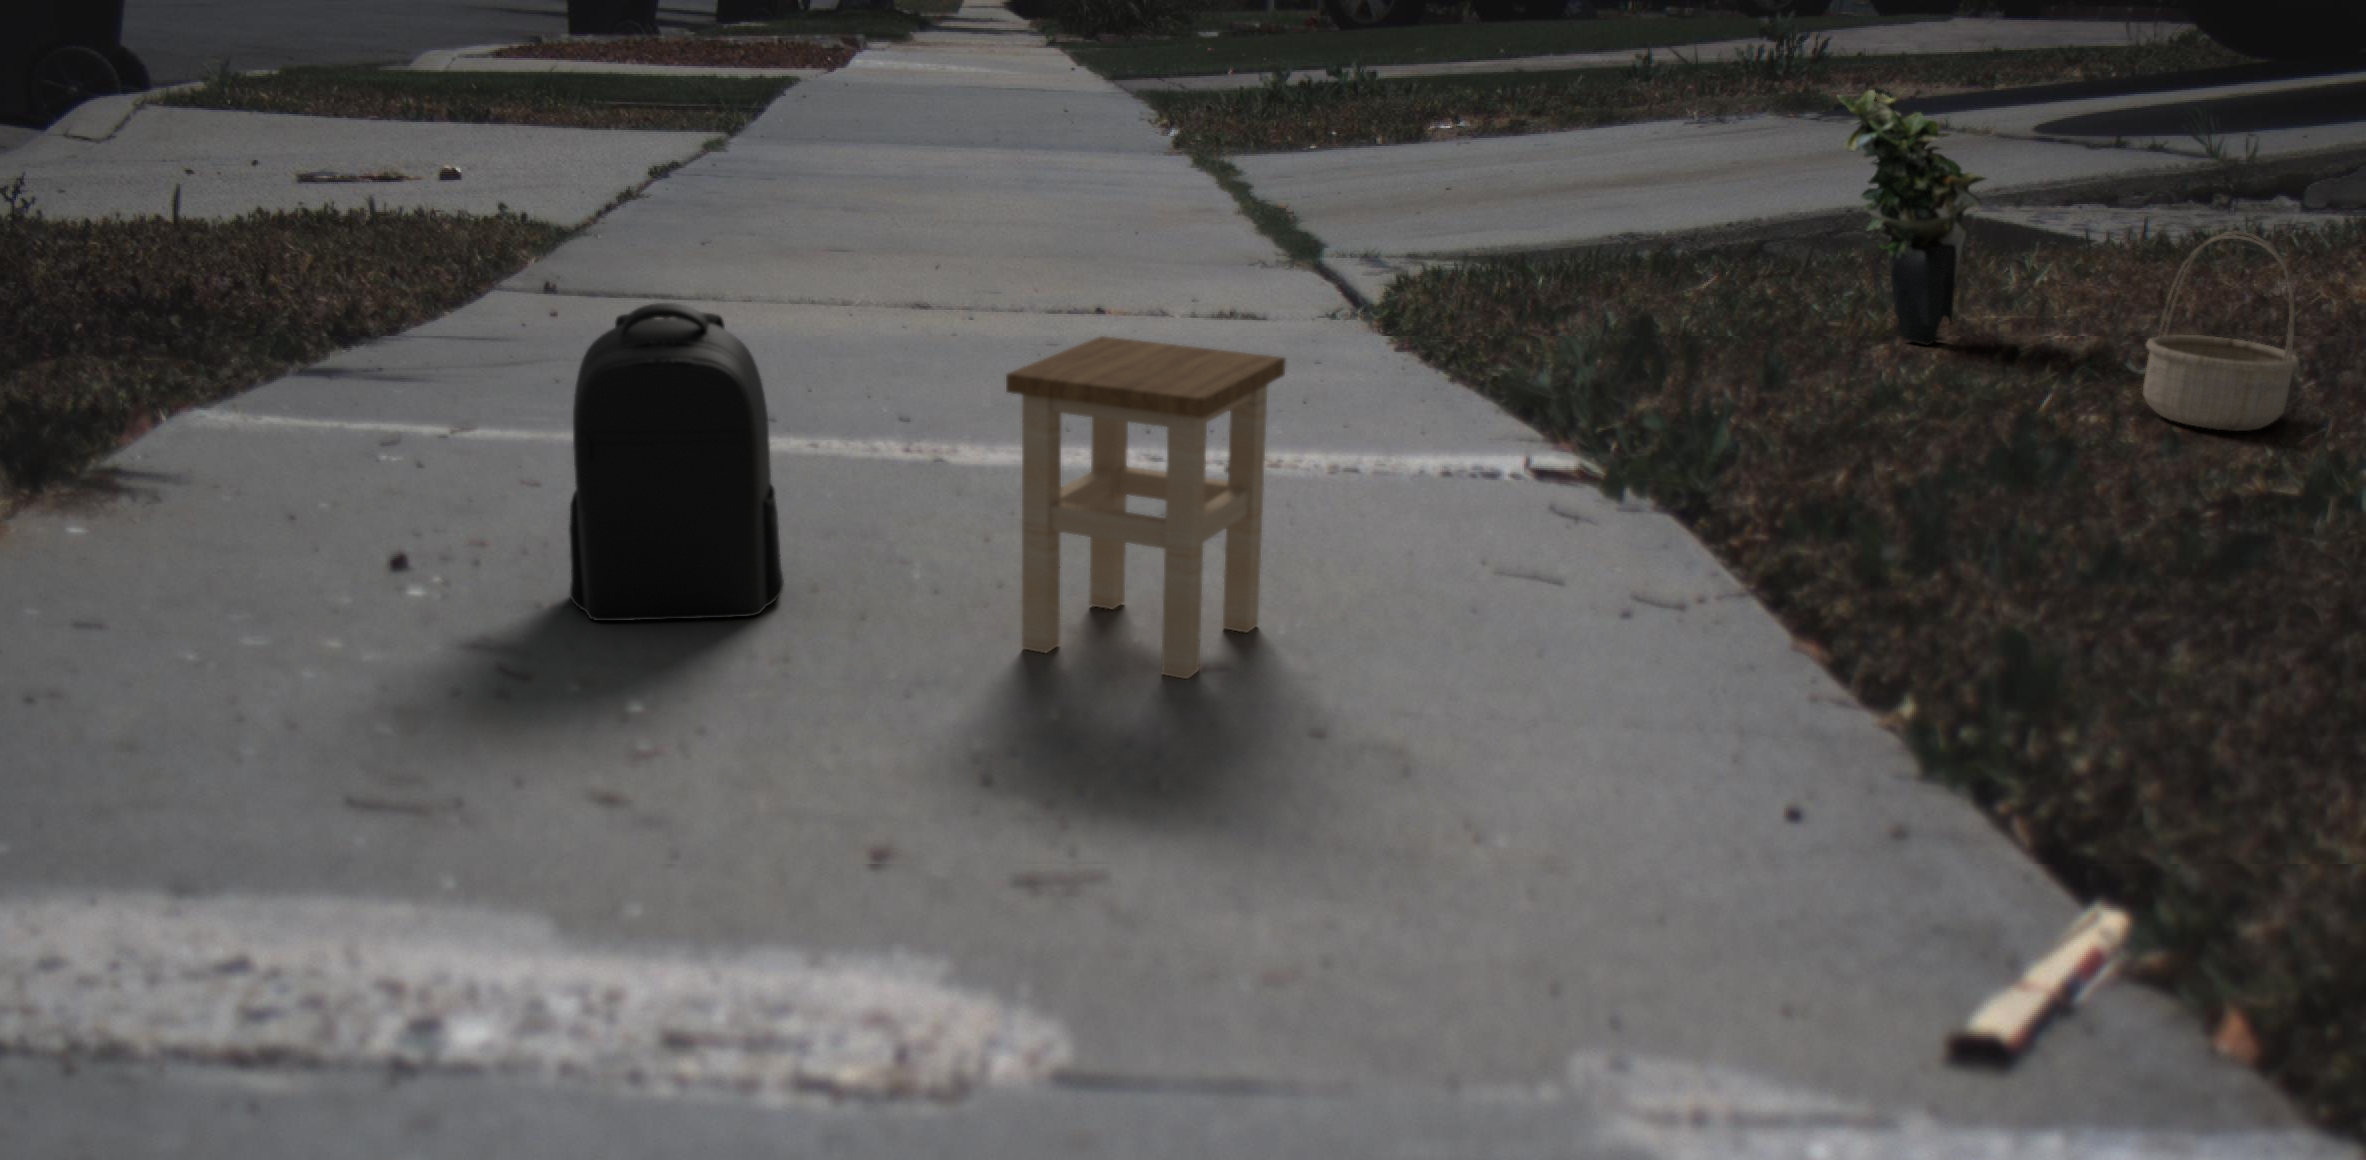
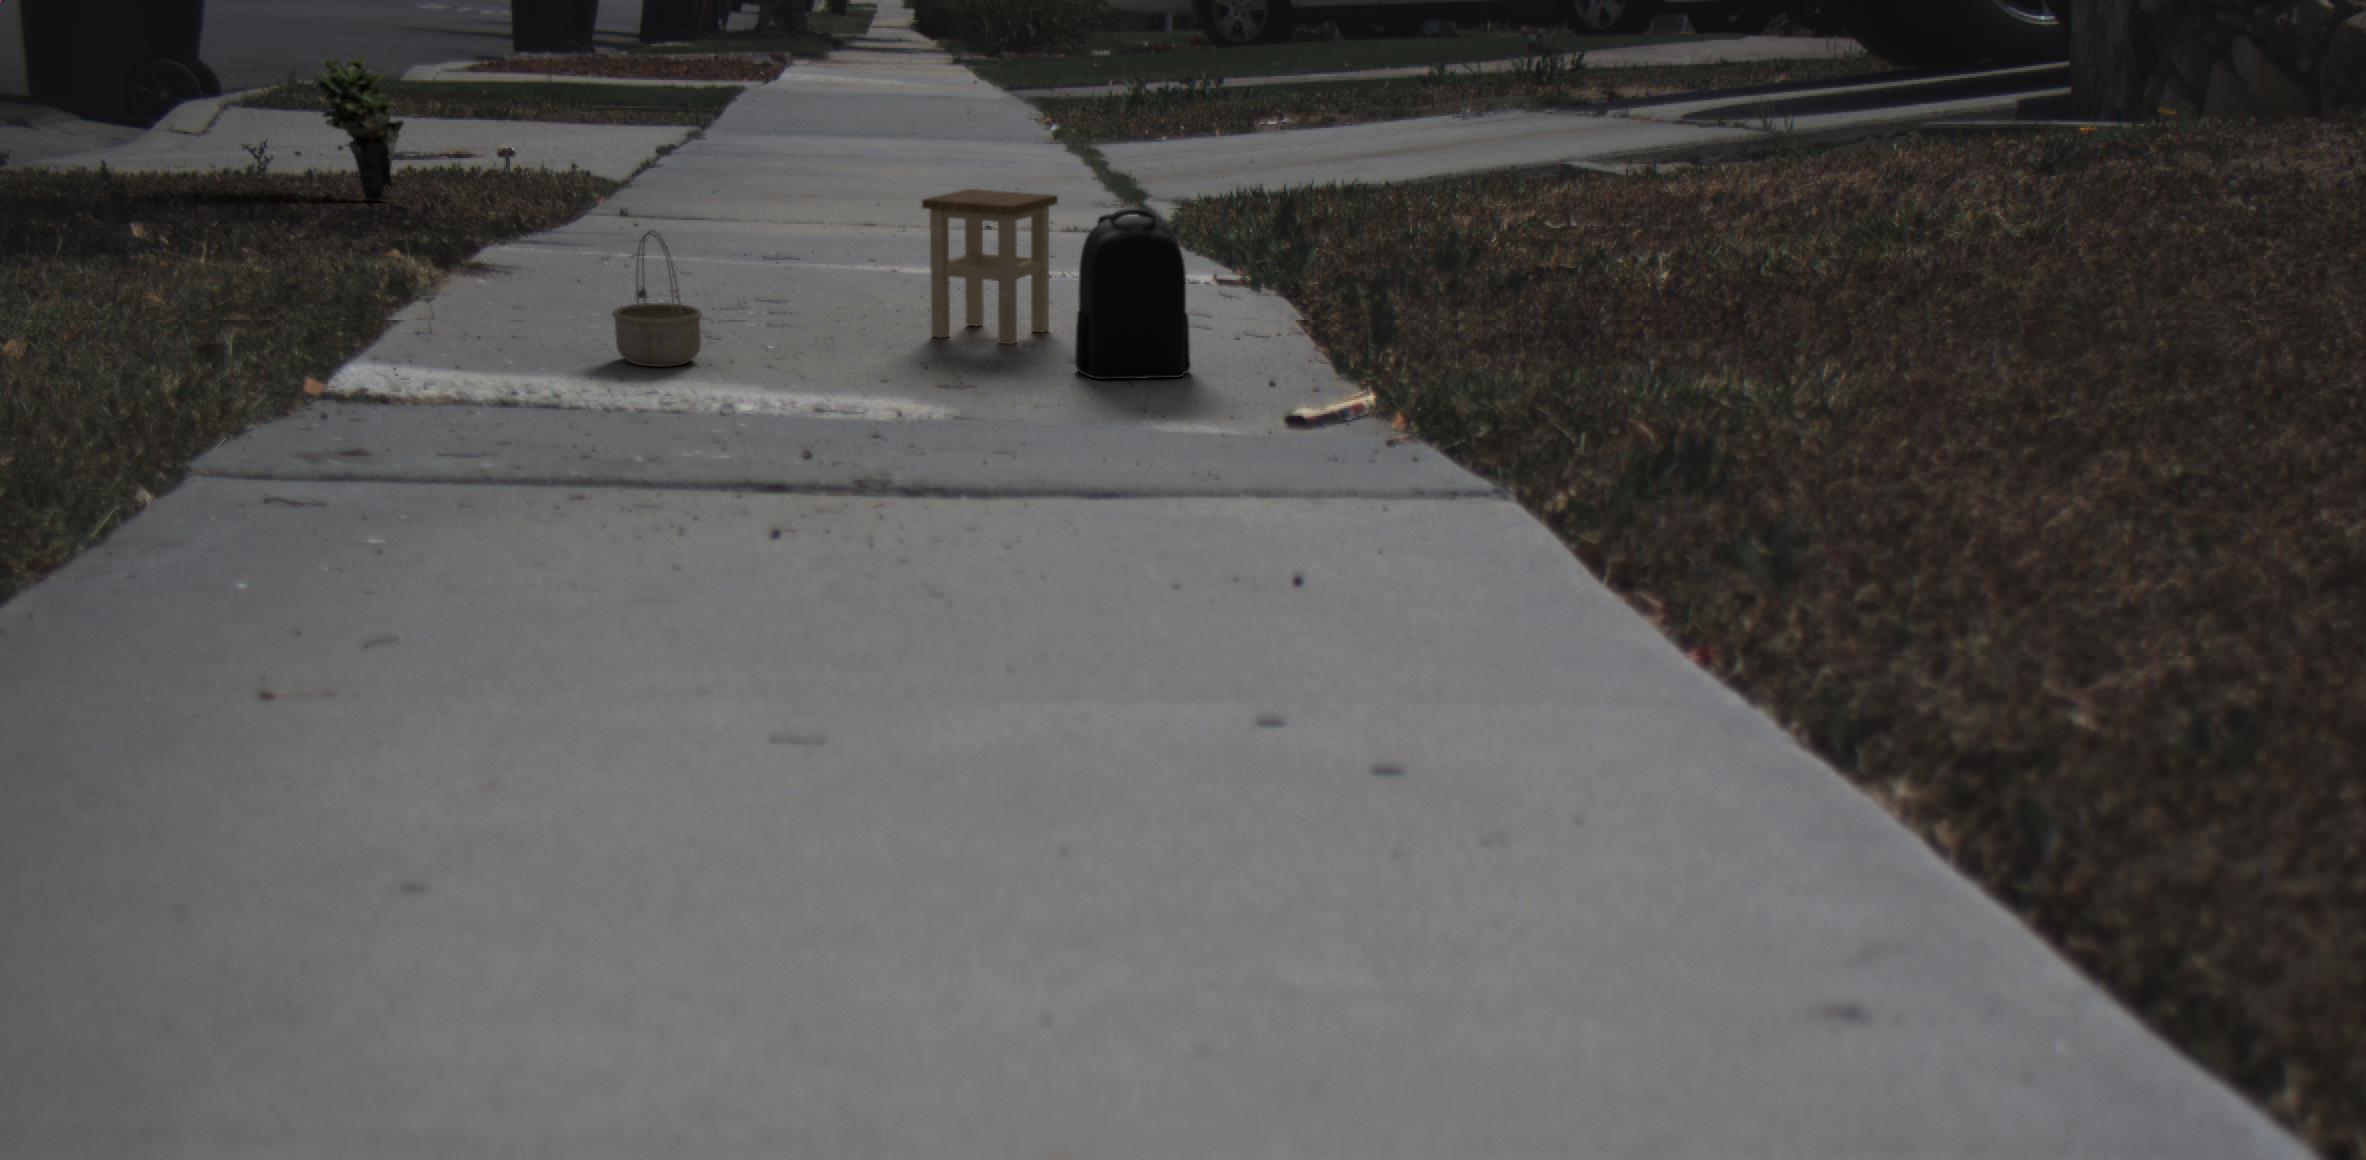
potted plant: present [1838,90,1986,345] -> present [314,55,404,202]
basket: present [2143,232,2299,431] -> present [612,231,702,367]
backpack: present [569,303,784,621] -> present [1075,207,1191,379]

